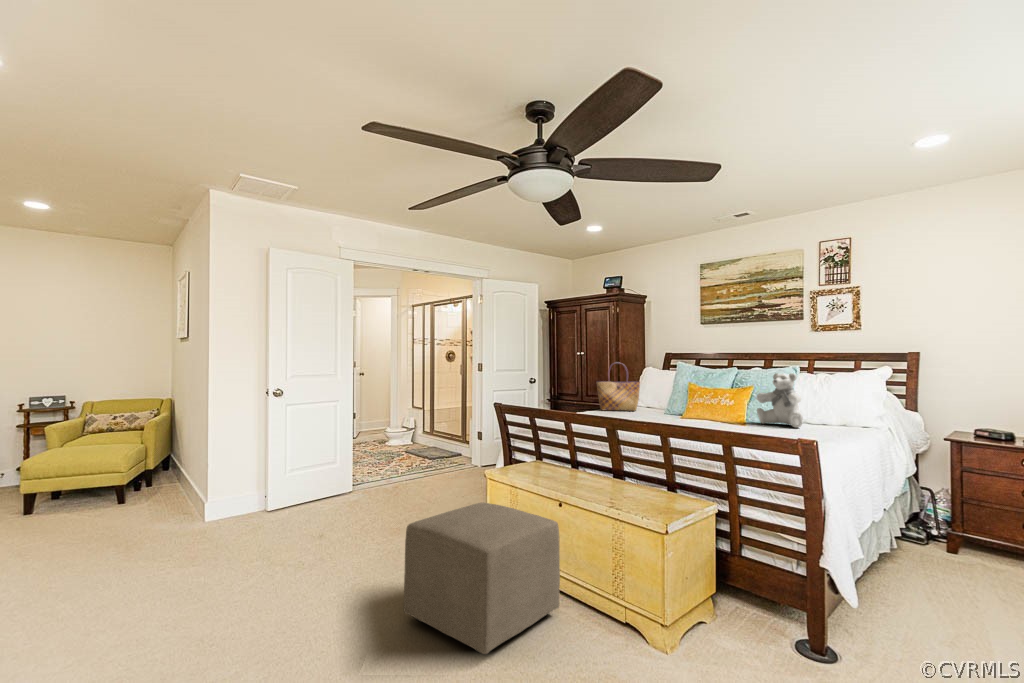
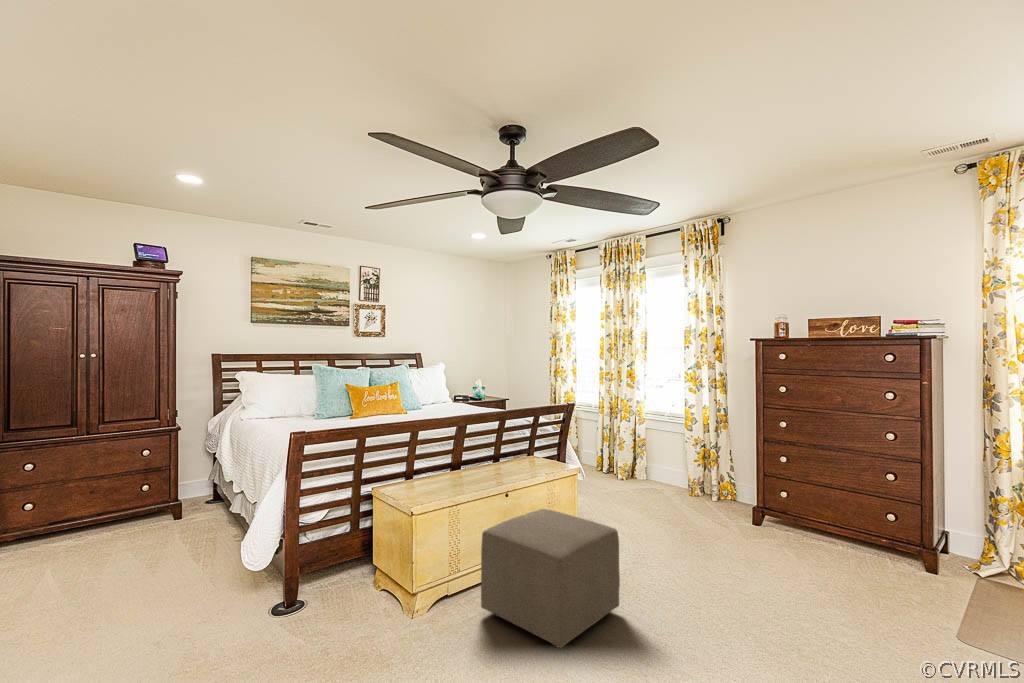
tote bag: present [597,362,640,411] -> none [281,371,309,429]
teddy bear: present [757,373,803,428] -> none [414,373,449,414]

